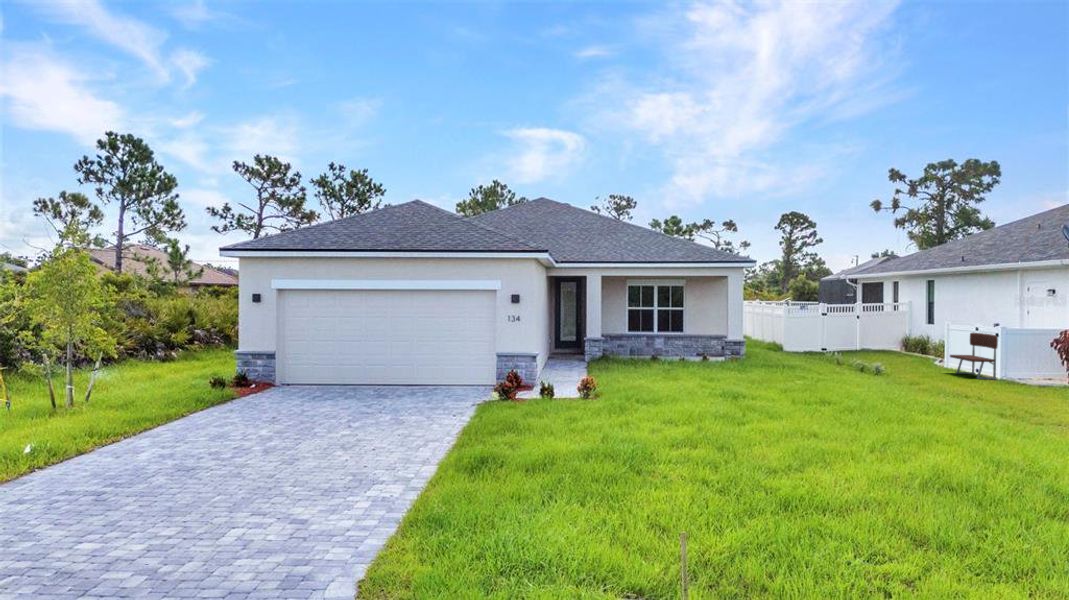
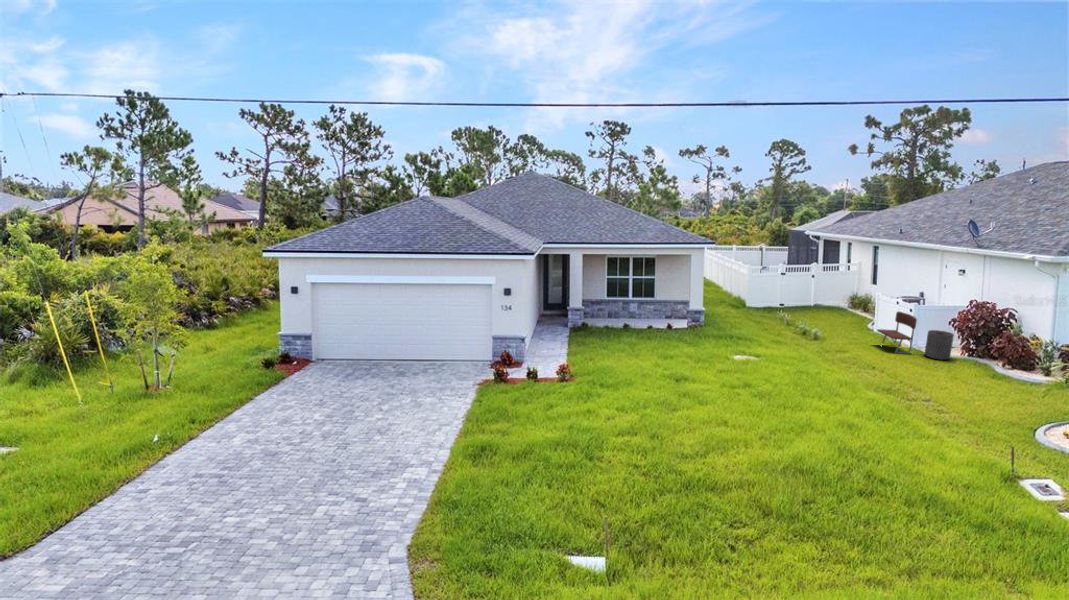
trash can: none [1013,350,1046,383] -> present [925,330,954,360]

